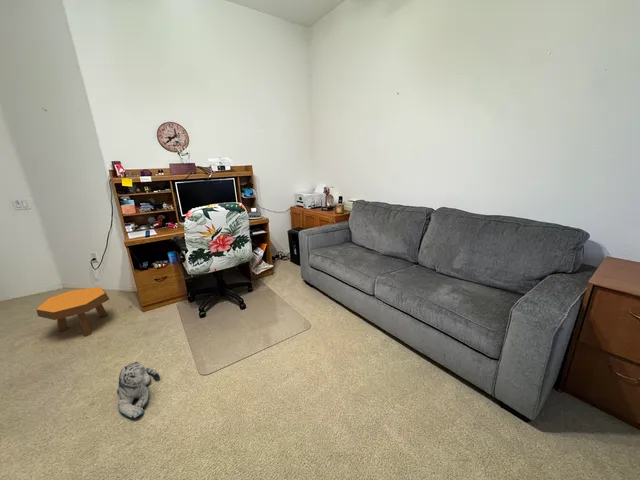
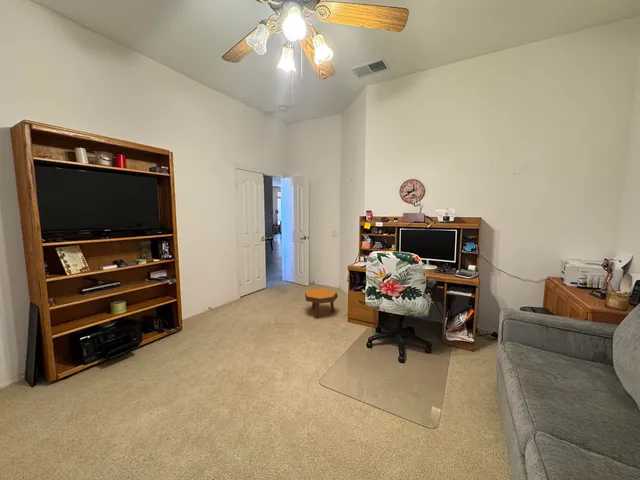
plush toy: present [117,362,159,419] -> none [275,341,310,375]

